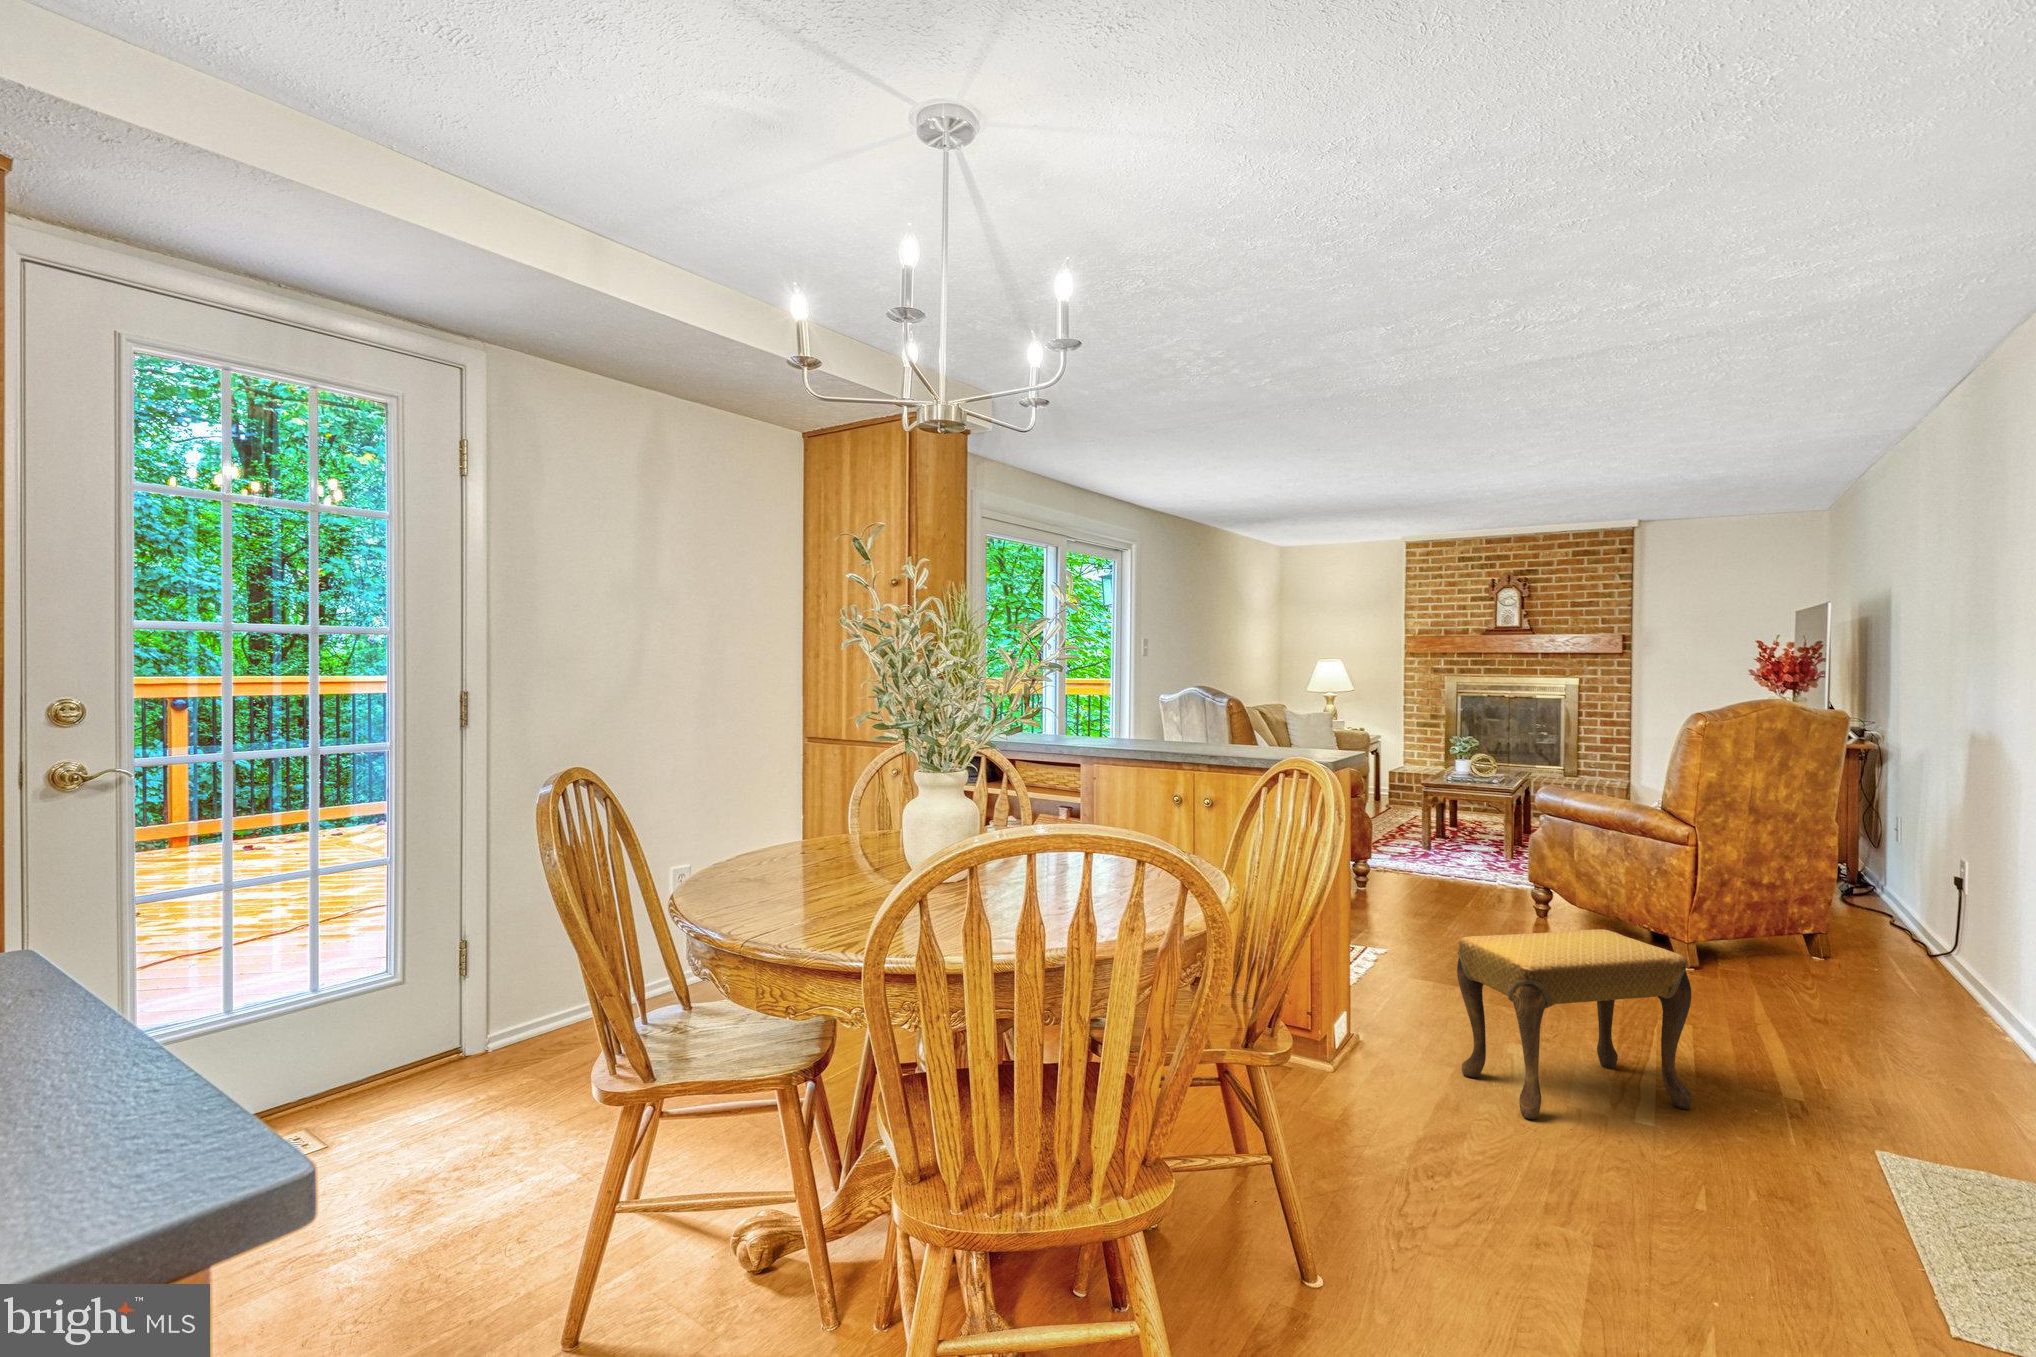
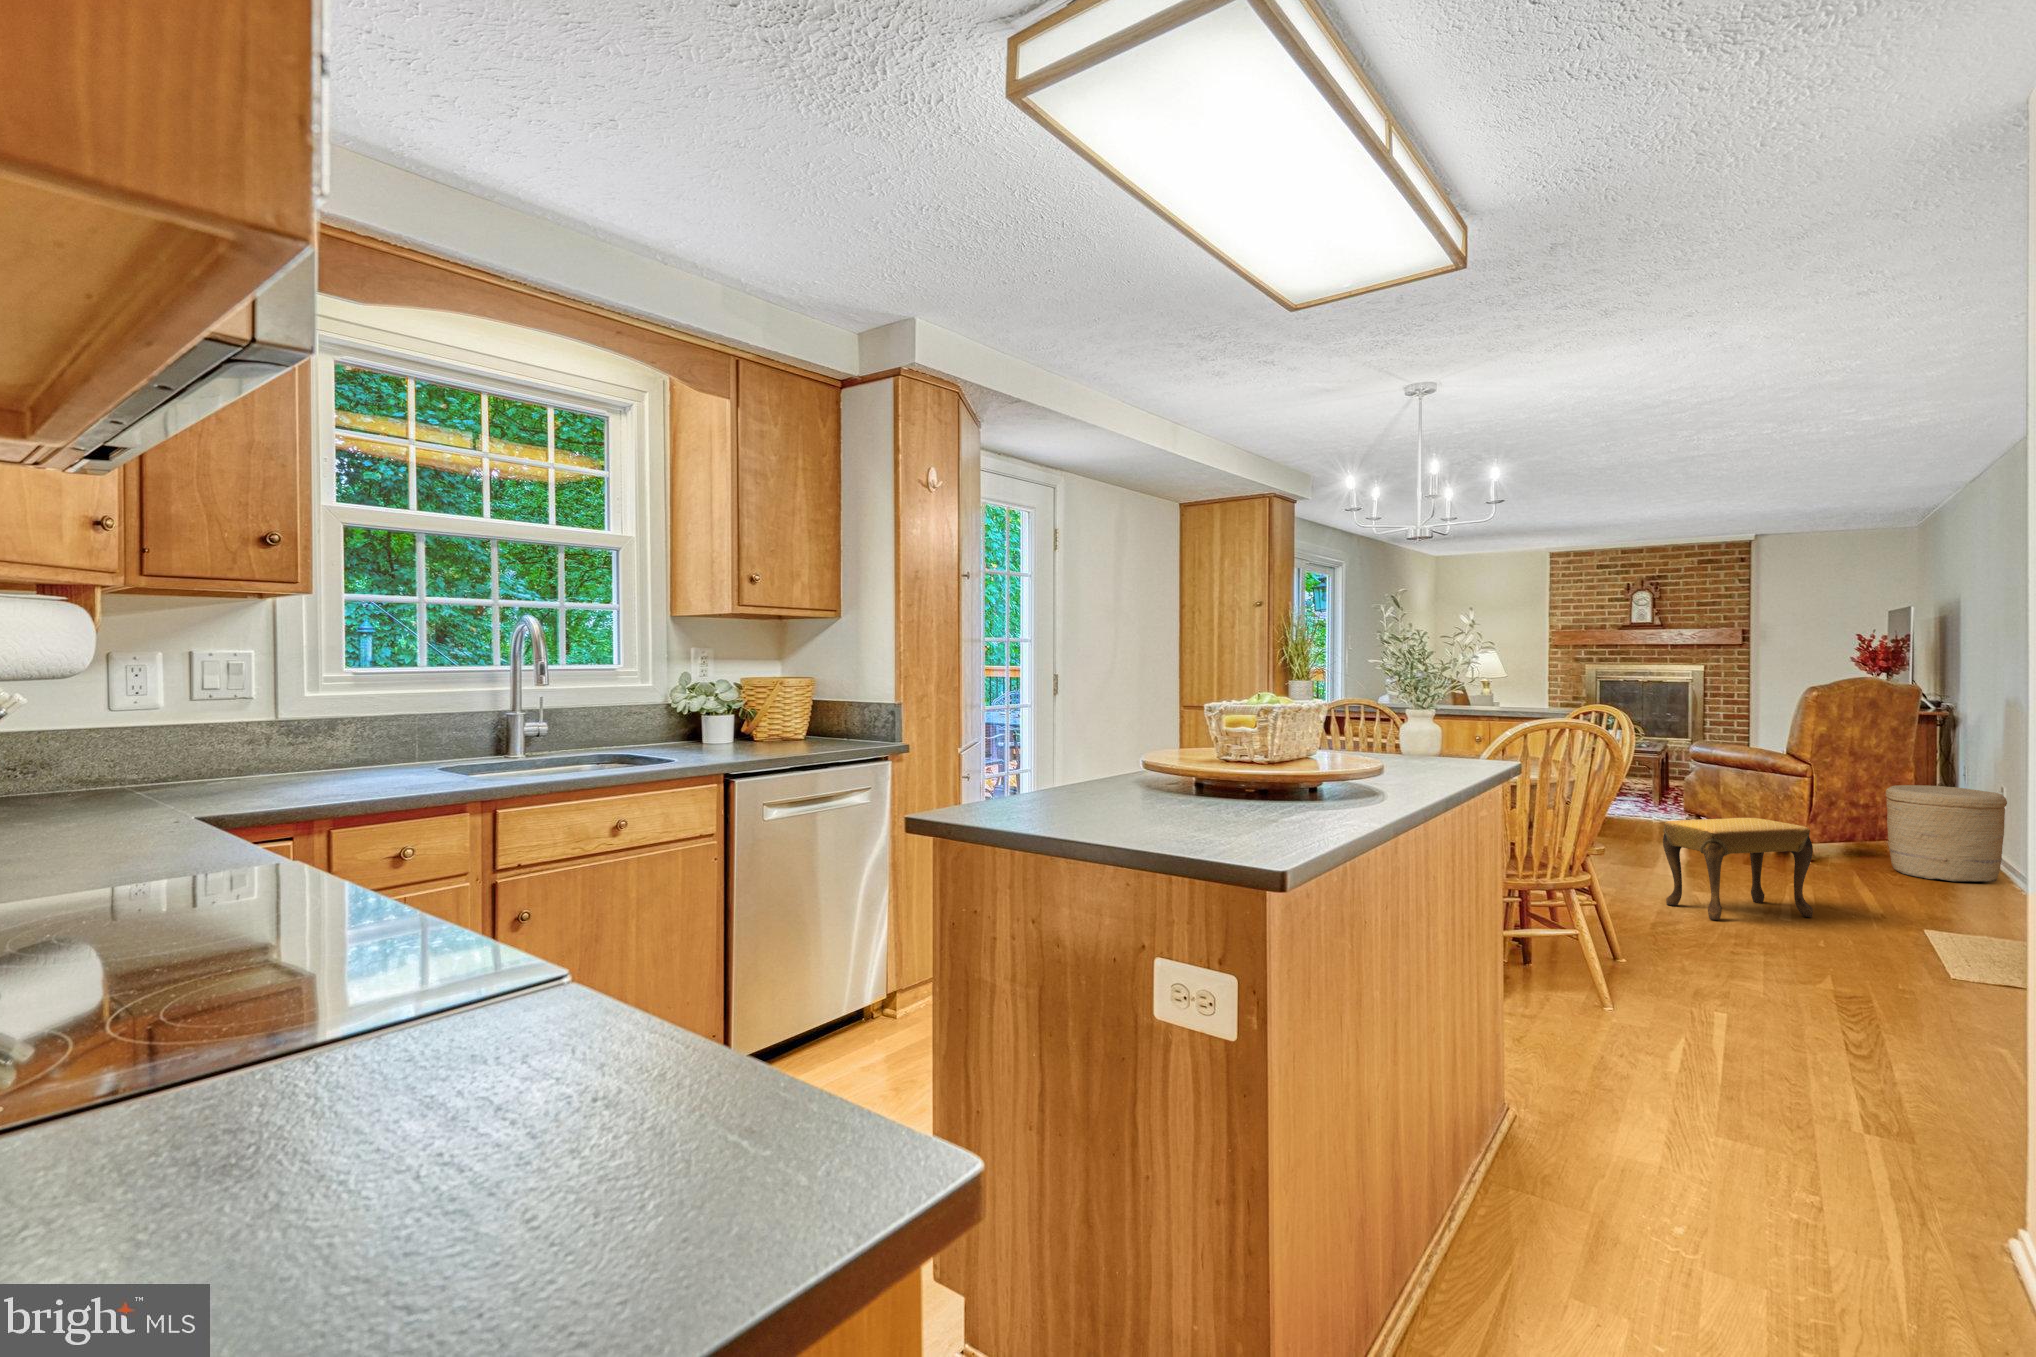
woven basket: none [1800,858,1978,1013] -> present [1886,785,2007,882]

